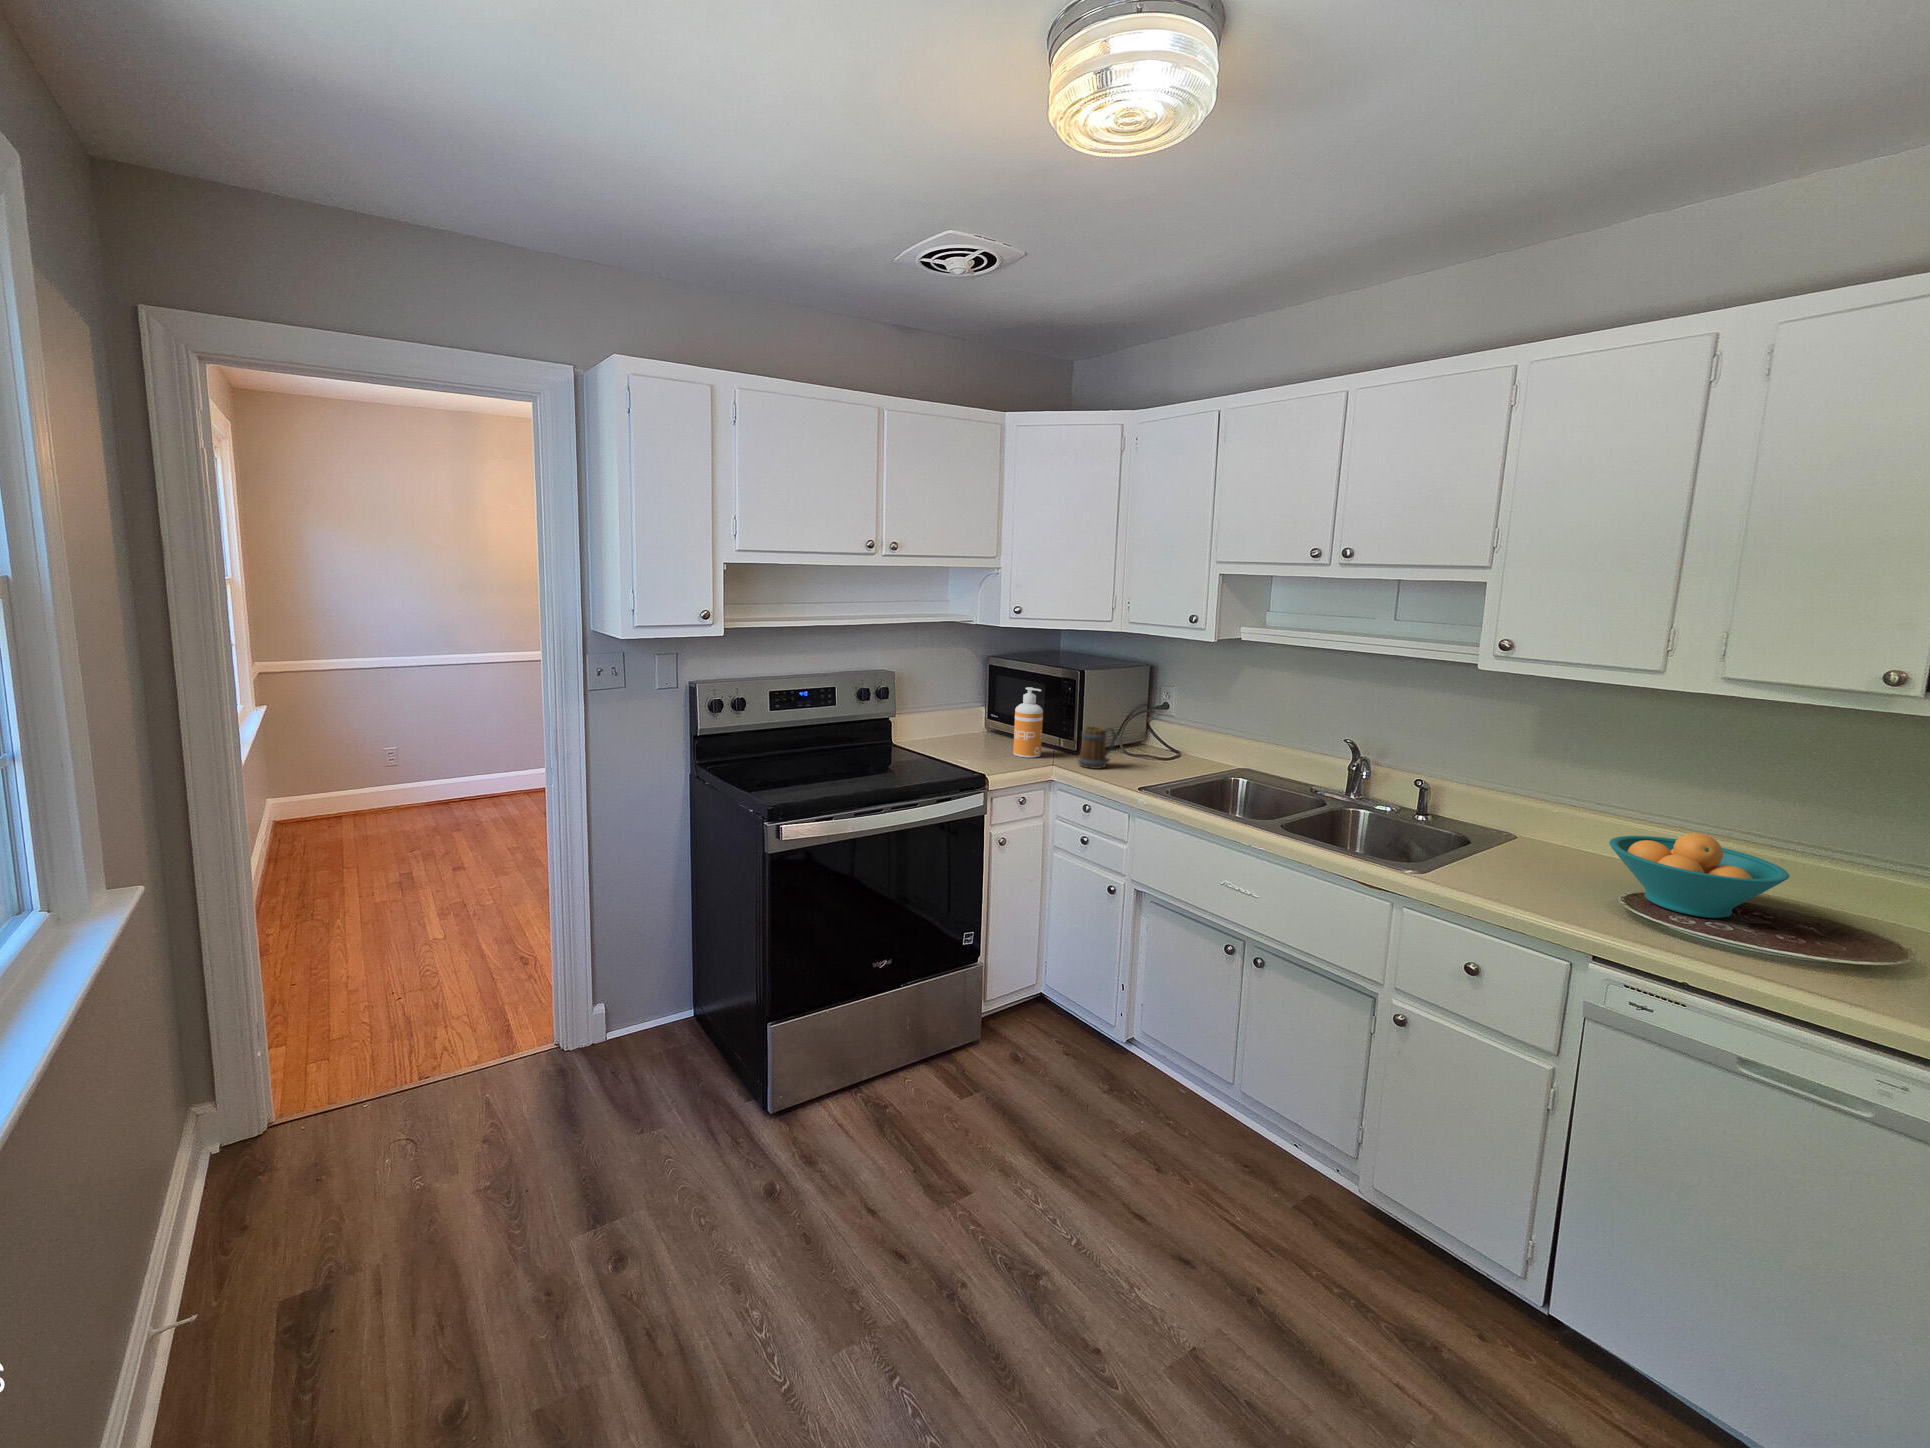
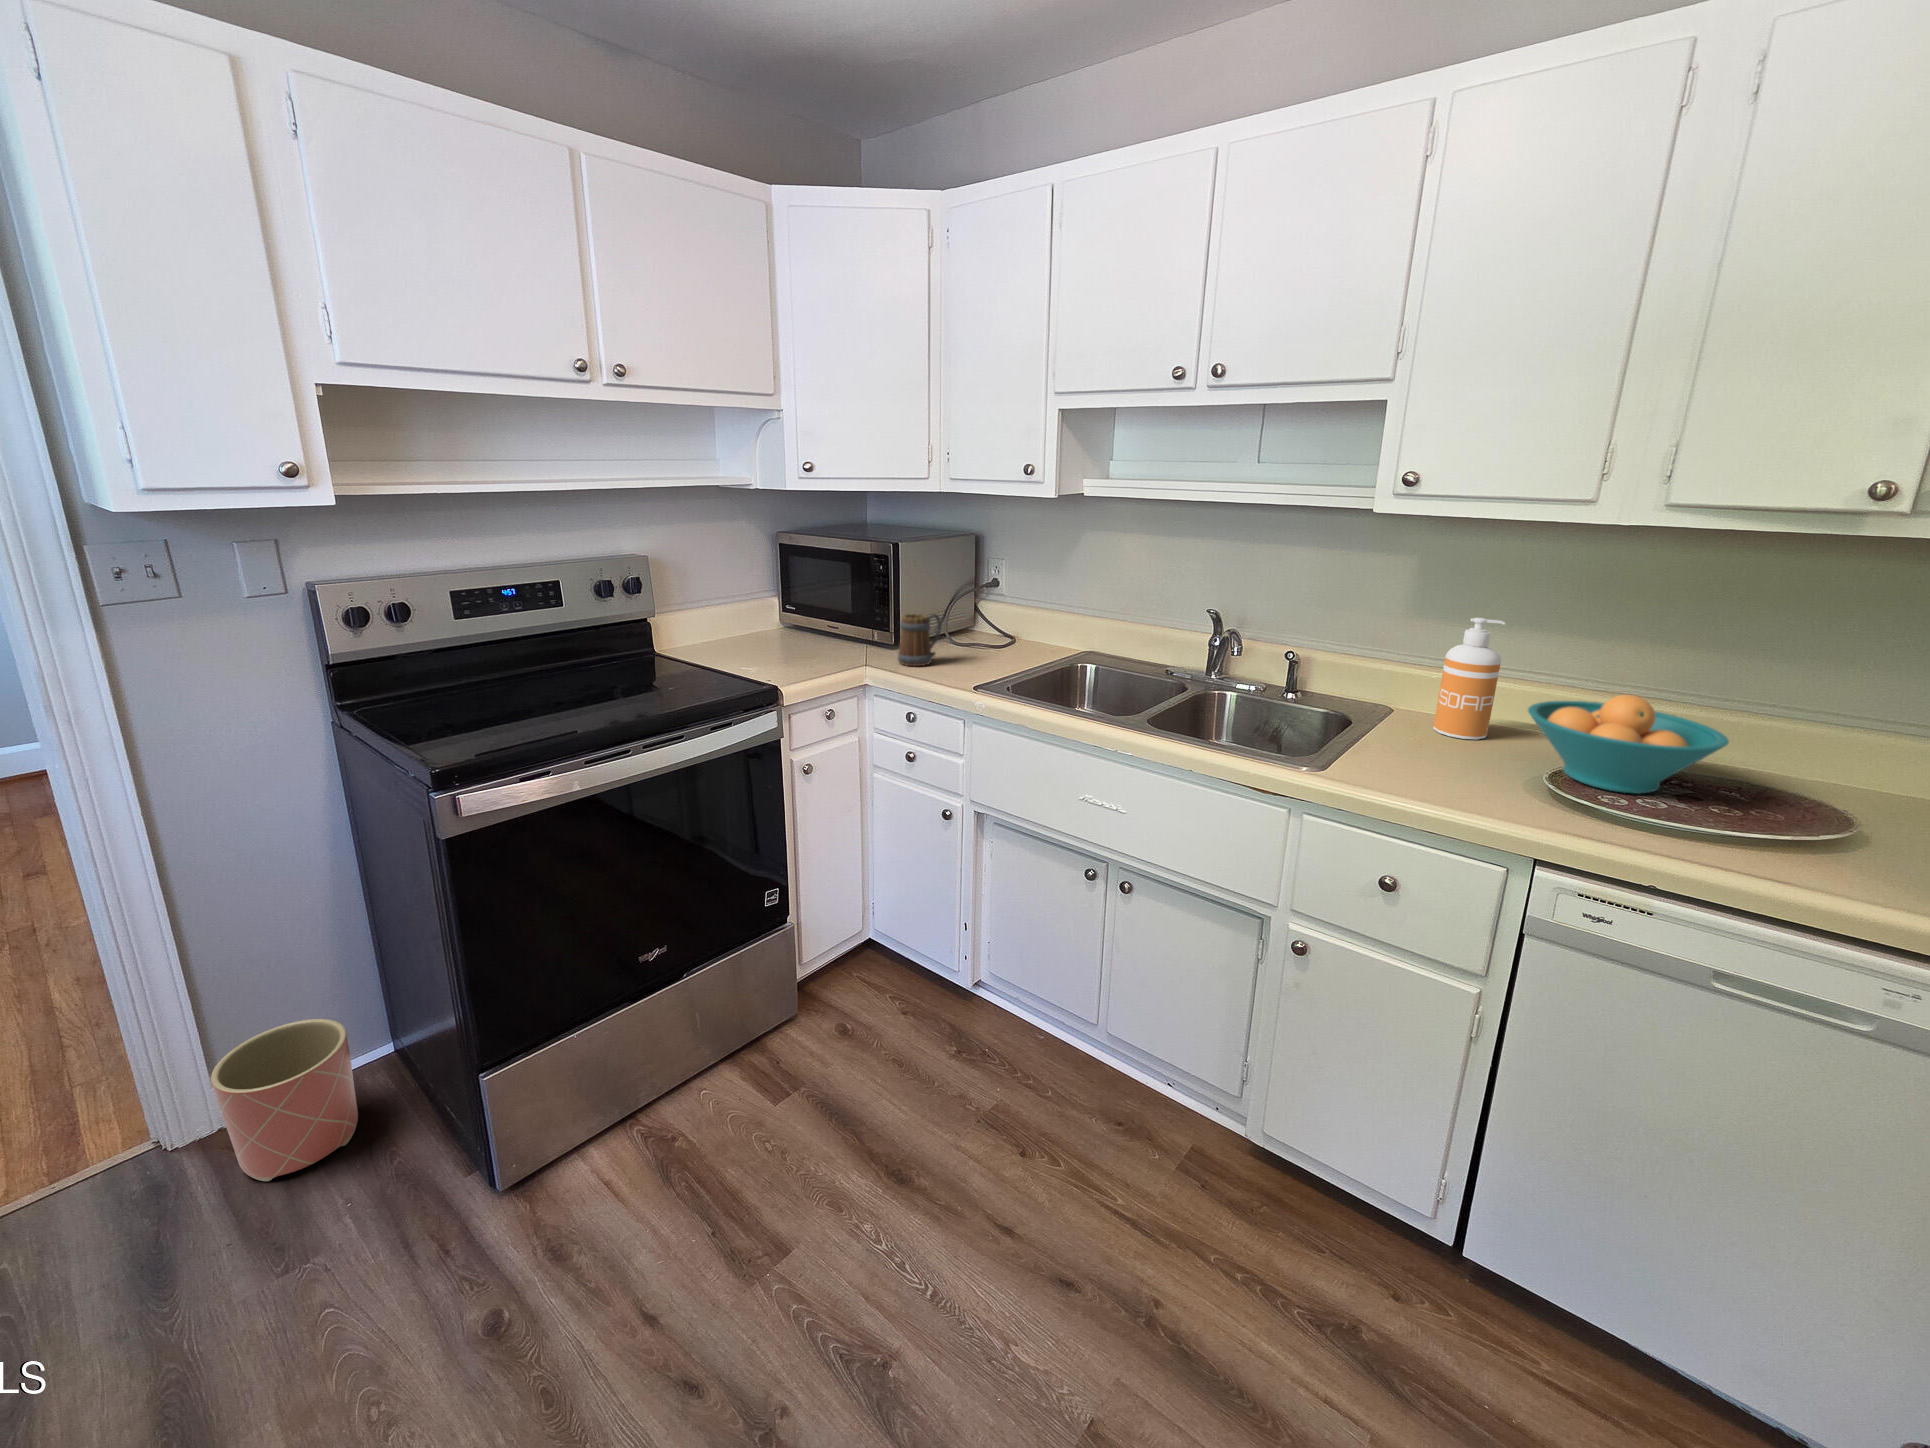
soap dispenser: present [1013,687,1043,758] -> present [1433,618,1505,740]
planter: none [602,977,677,1081] -> present [211,1019,358,1181]

